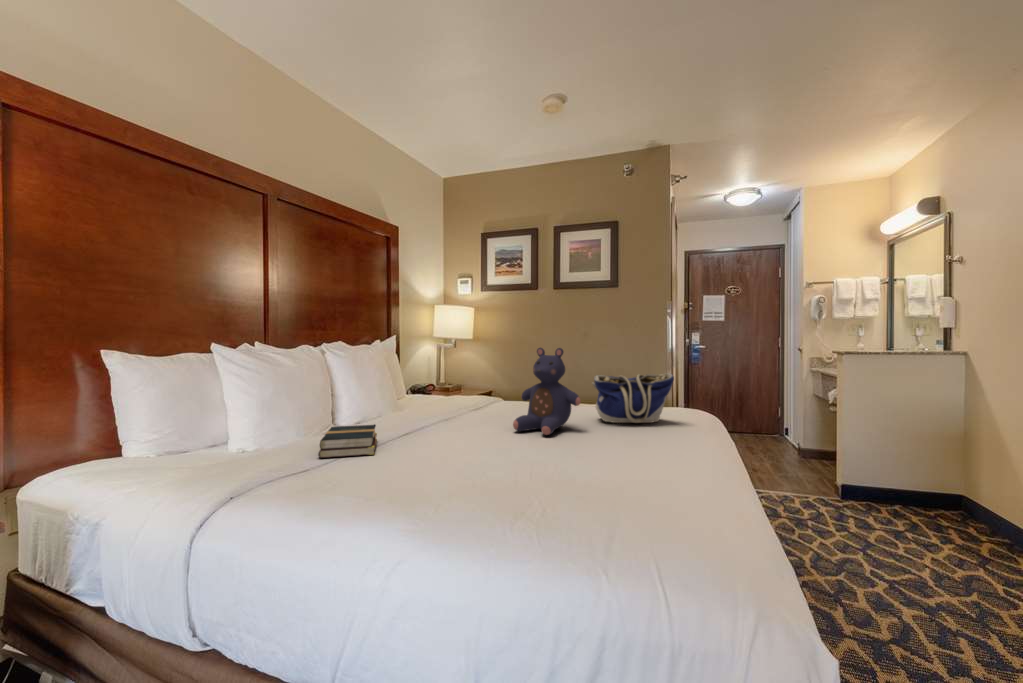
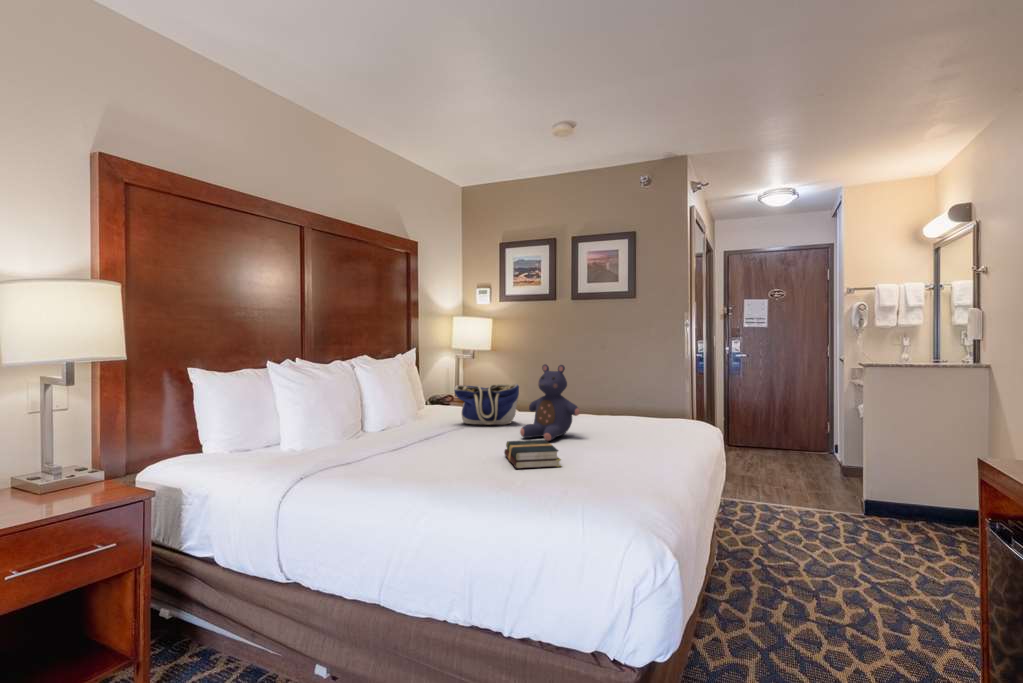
tote bag: present [592,373,674,423] -> present [454,384,519,425]
hardback book: present [318,425,377,458] -> present [504,440,561,469]

